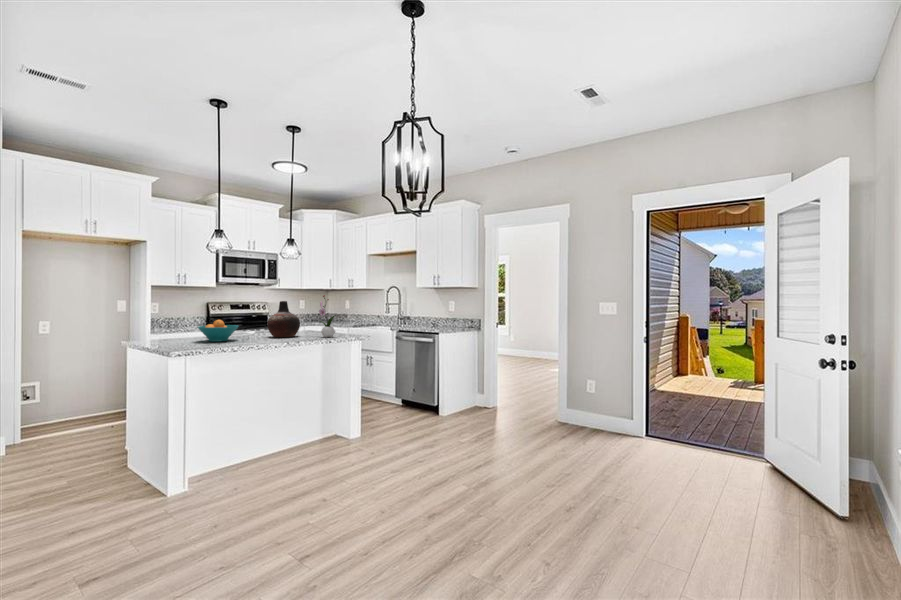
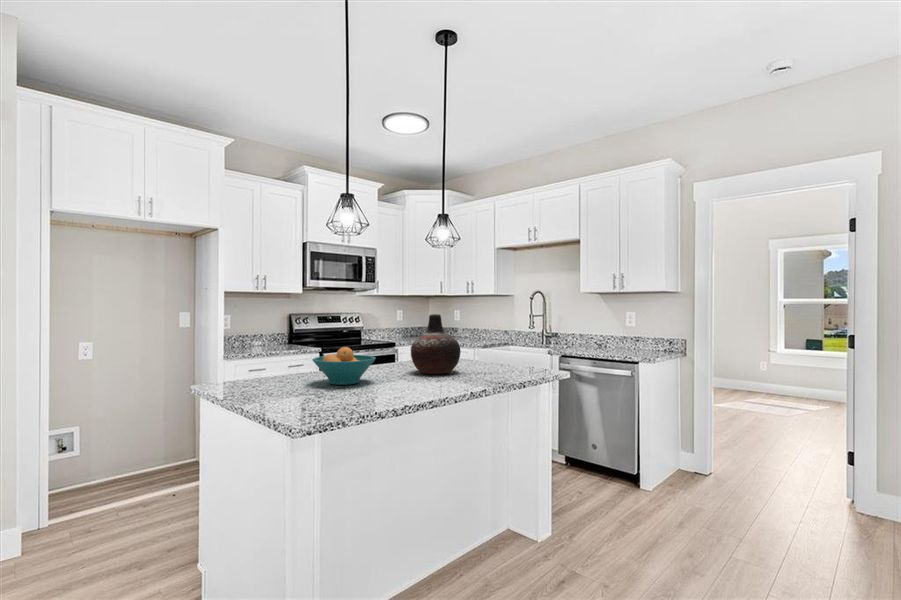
flower arrangement: present [319,295,336,337] -> none [493,305,522,375]

